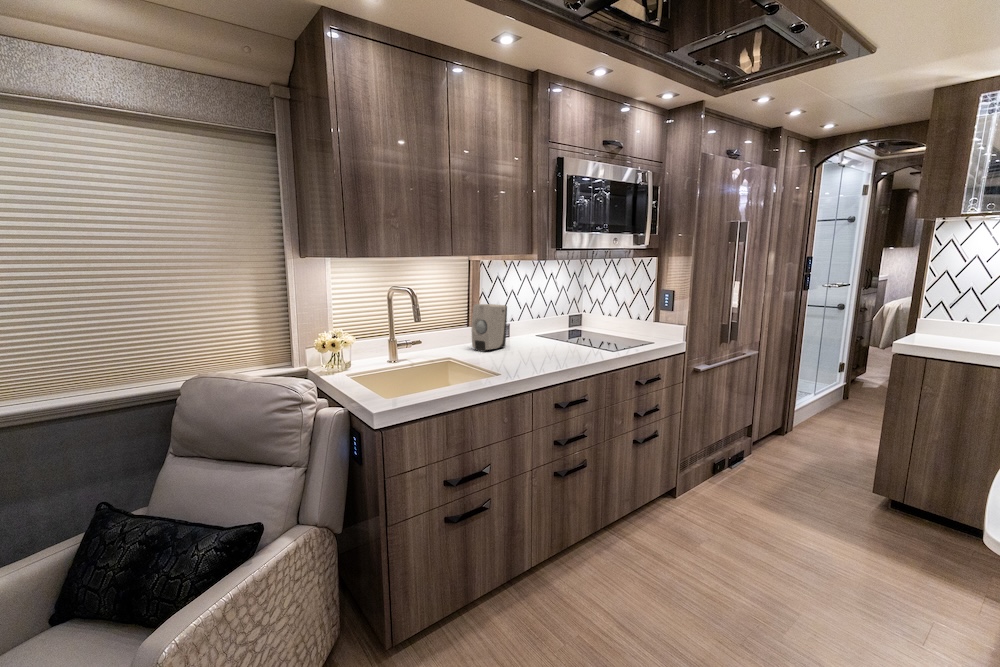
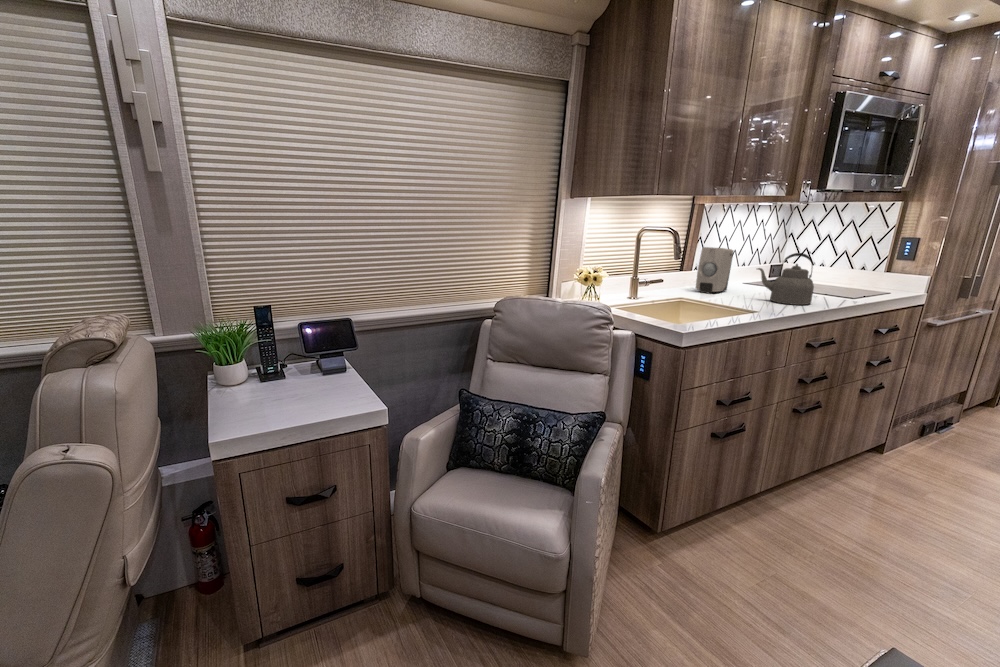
kettle: none [514,311,564,363] -> present [758,253,814,305]

